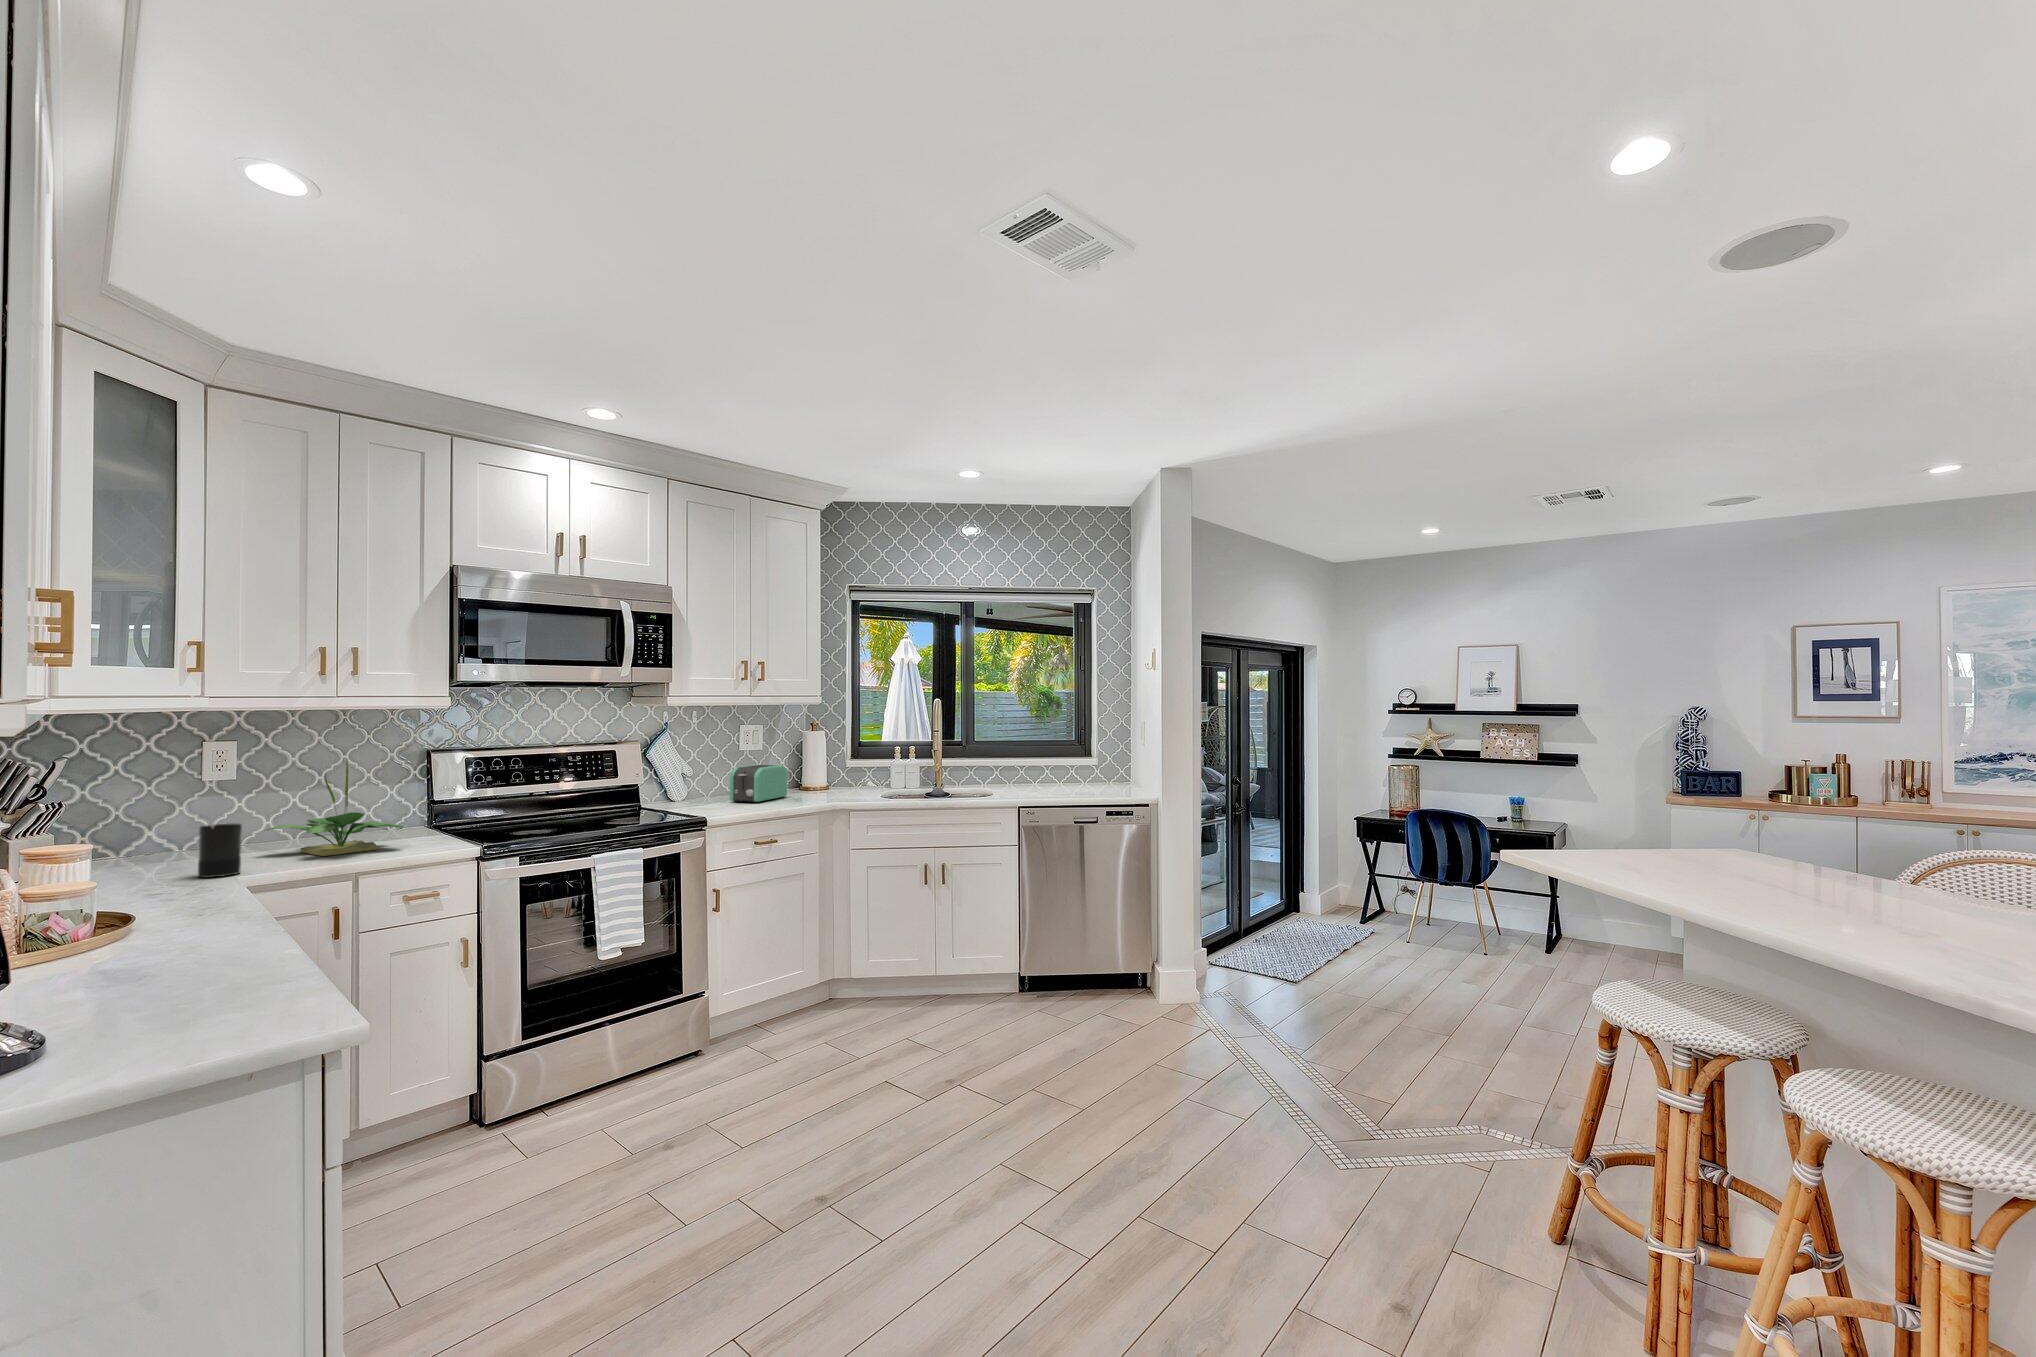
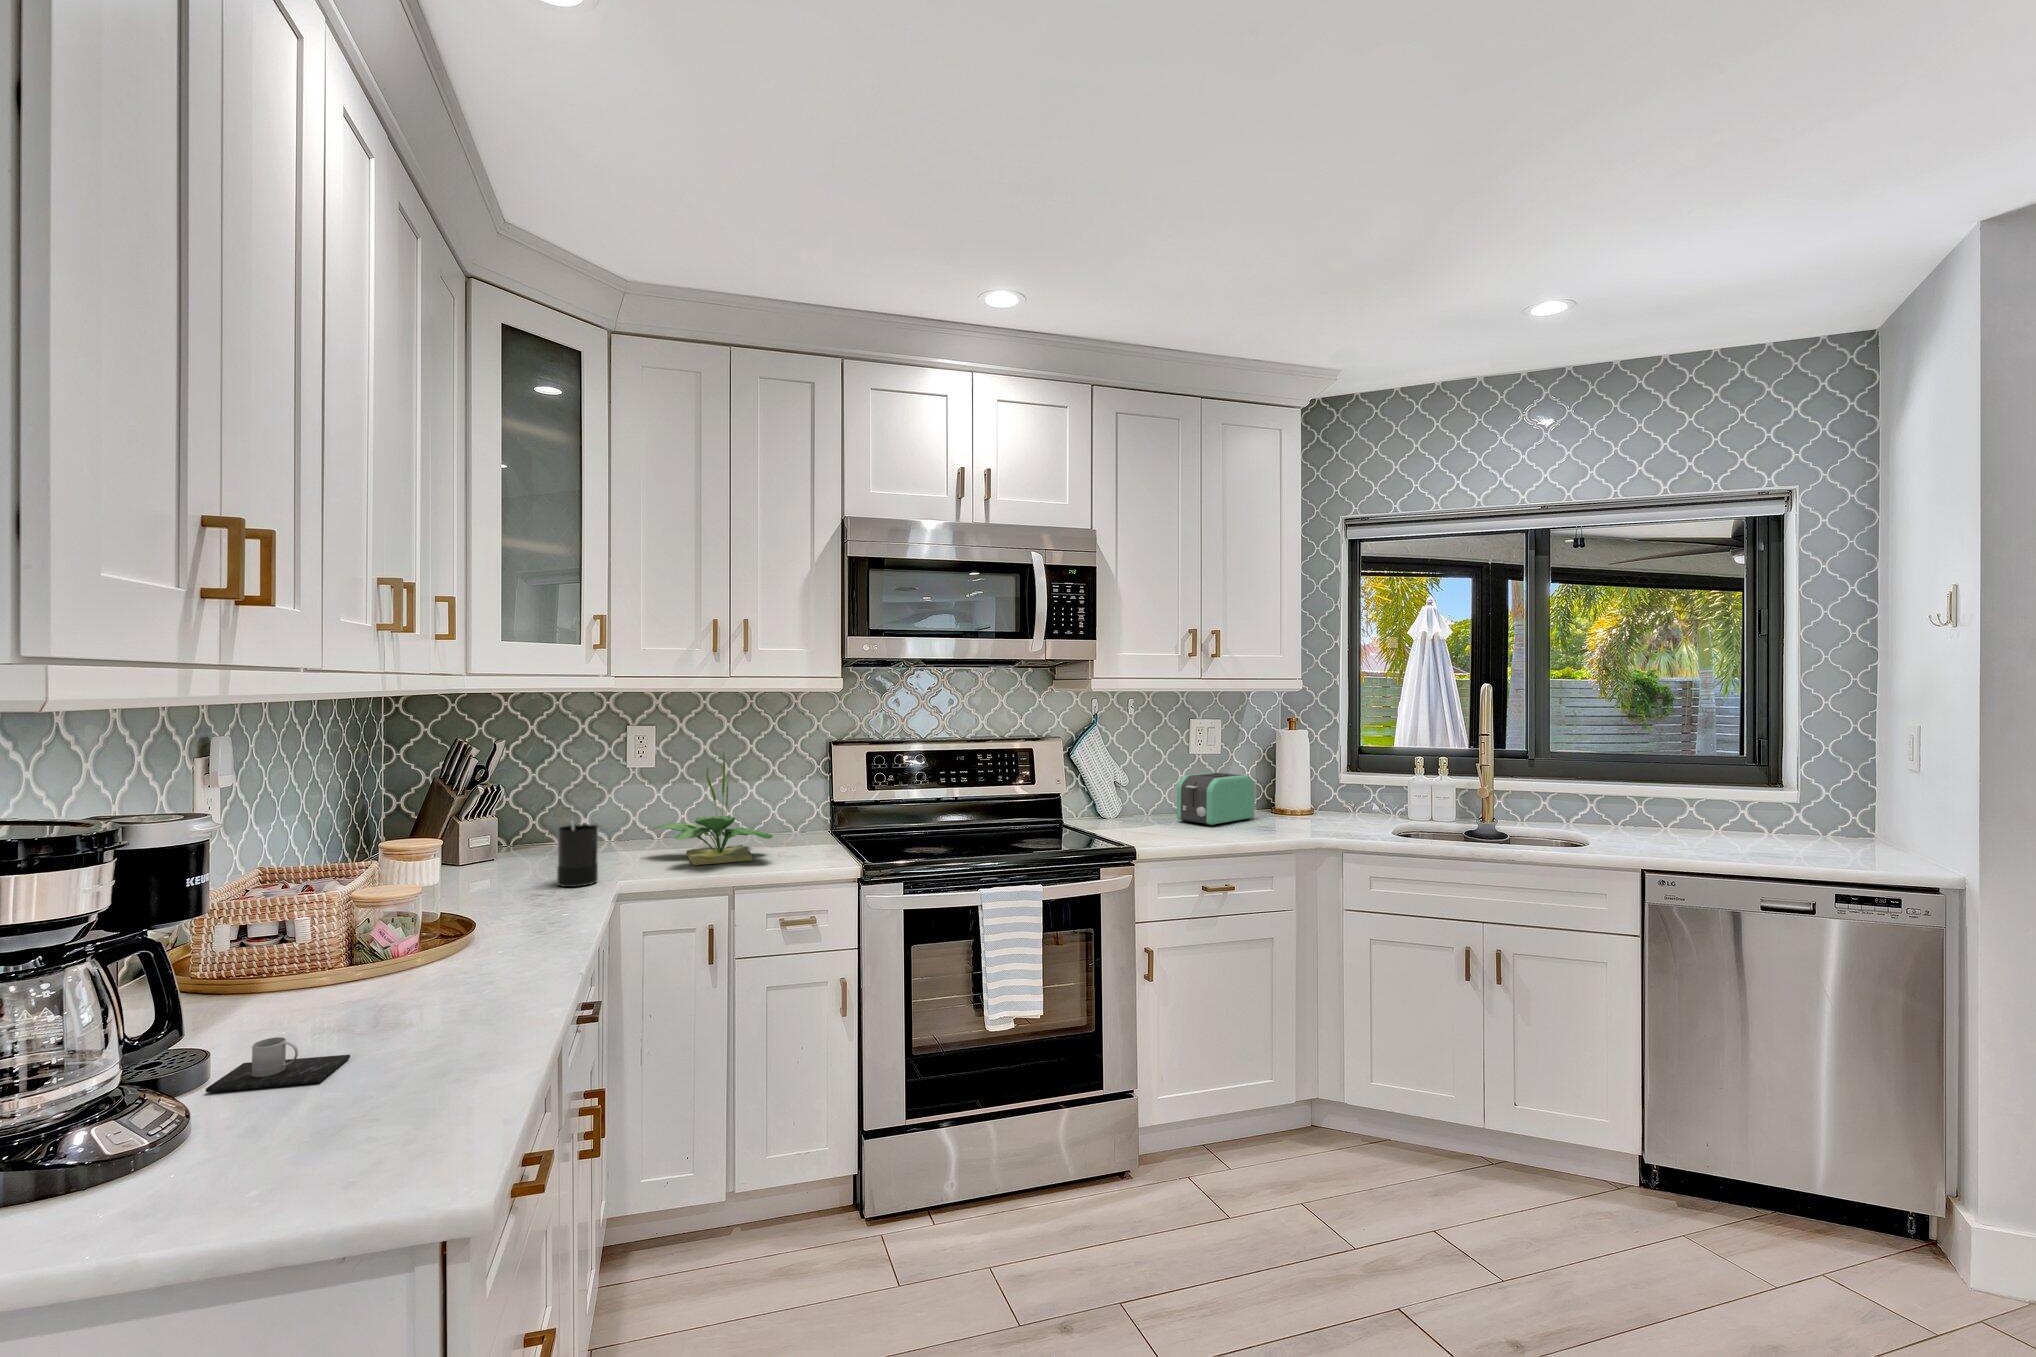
mug: none [154,936,243,970] -> present [206,1037,350,1092]

